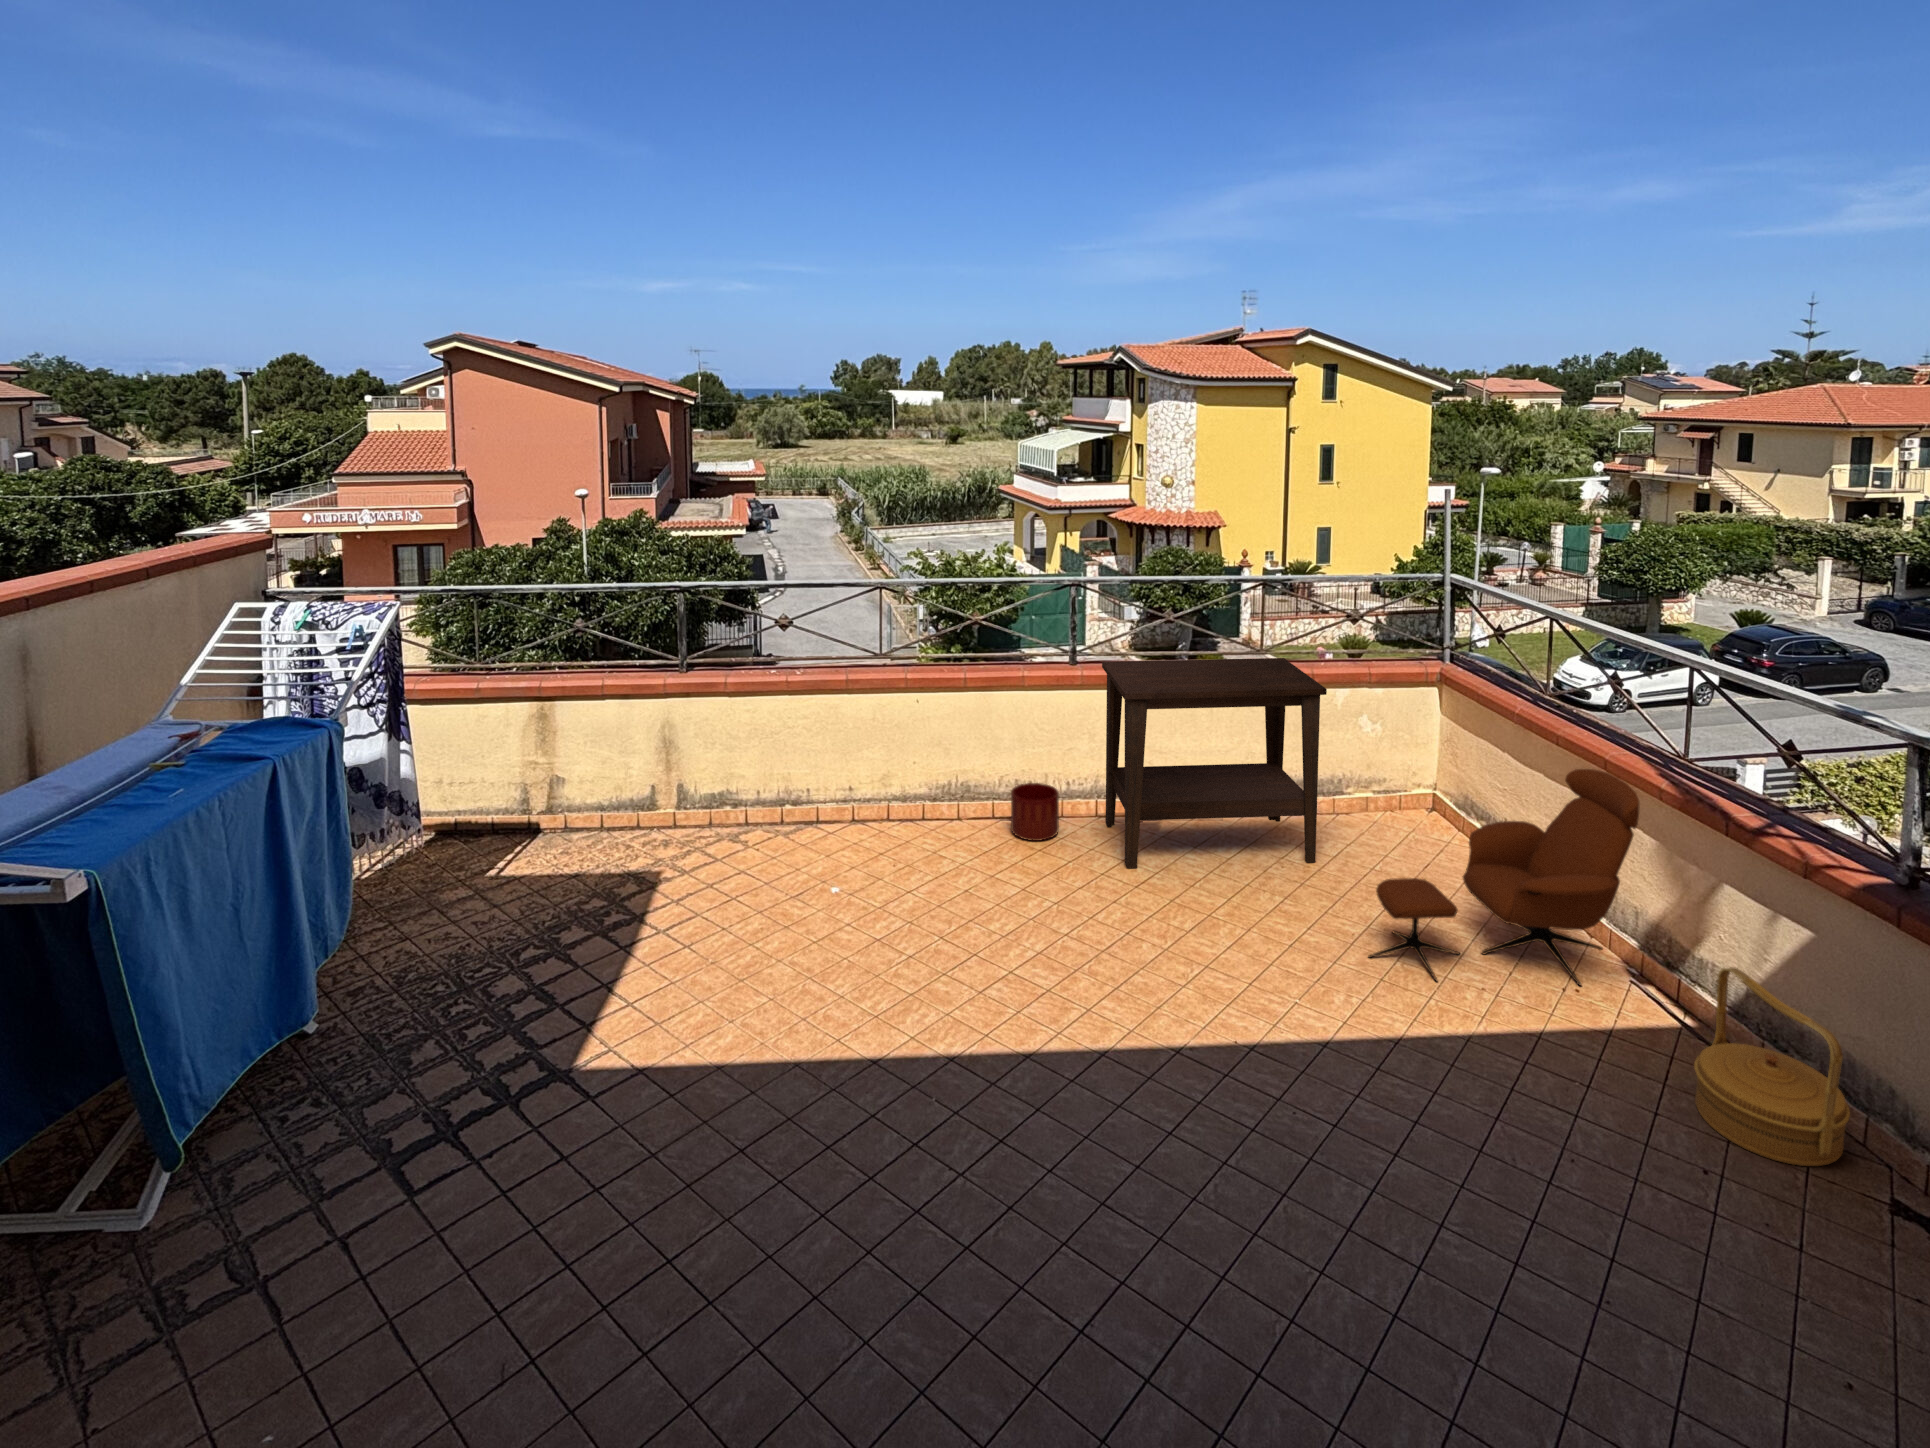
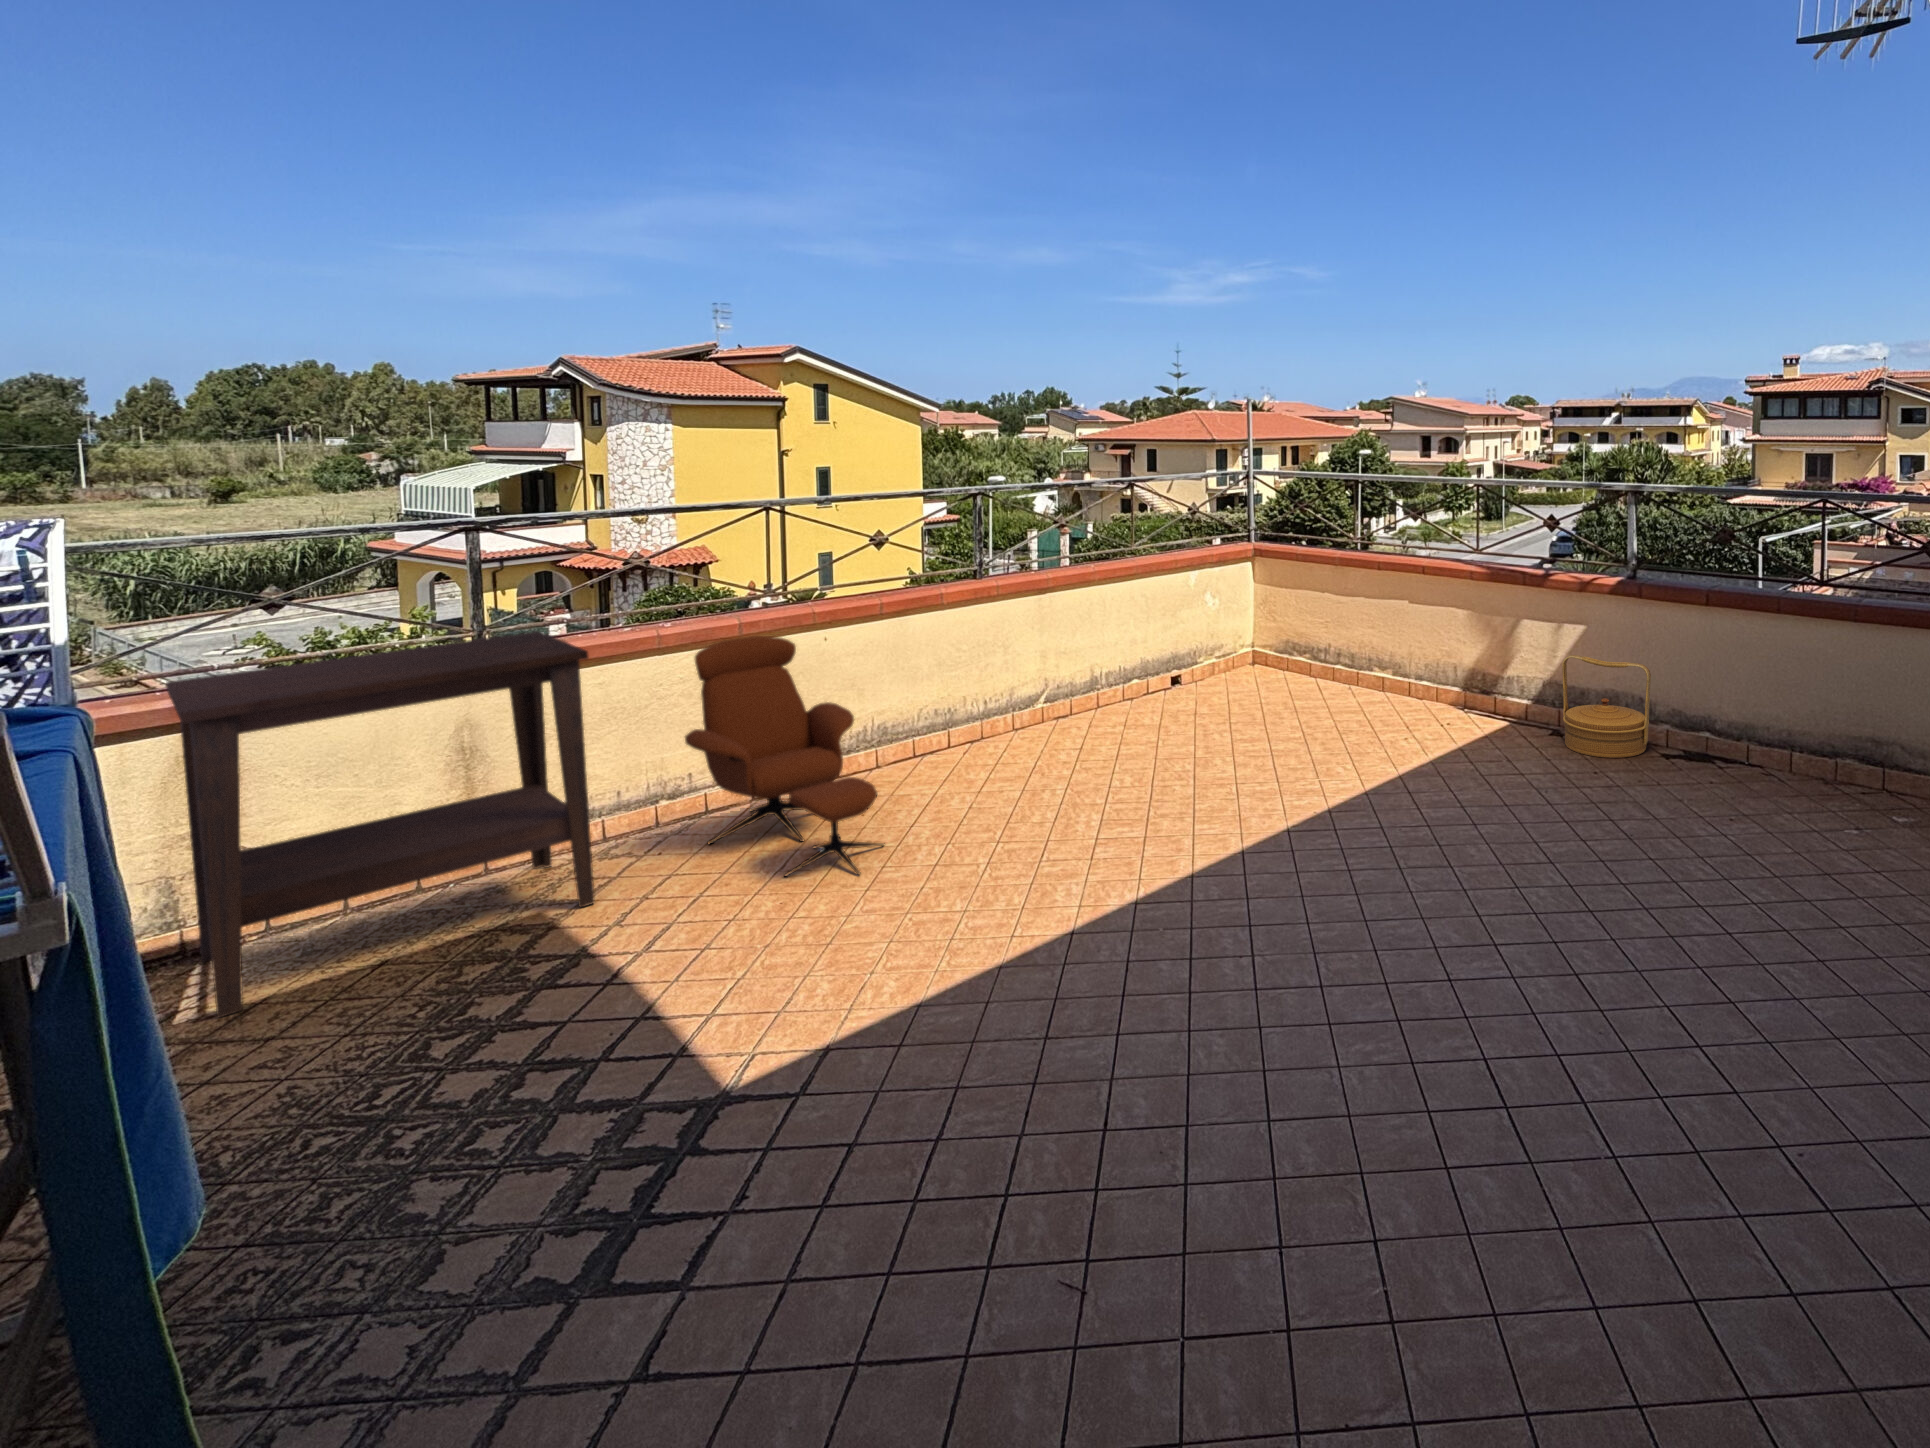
side table: present [1102,658,1327,868] -> present [166,631,595,1017]
lounge chair: present [1369,769,1640,986] -> present [685,636,885,877]
planter: present [1011,783,1059,841] -> none [936,705,991,763]

